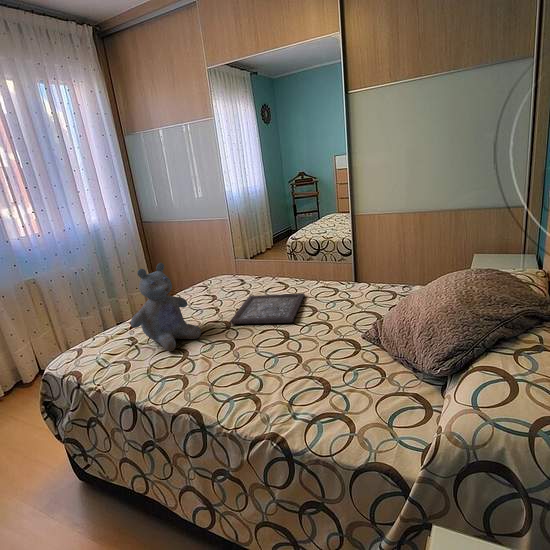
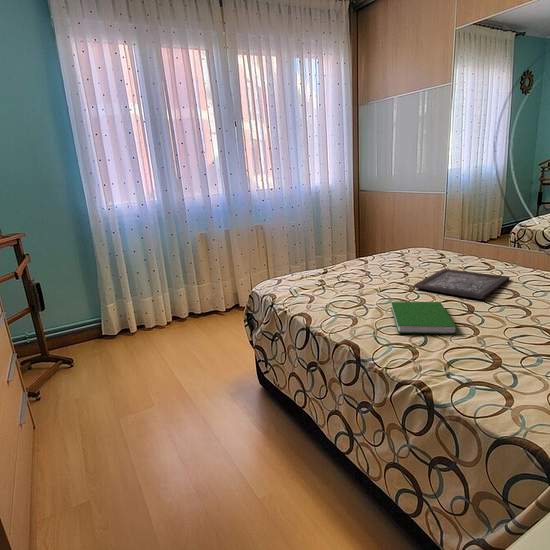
stuffed bear: present [131,263,201,351] -> none [322,216,382,297]
hardcover book: none [216,336,285,383] -> present [391,302,457,334]

